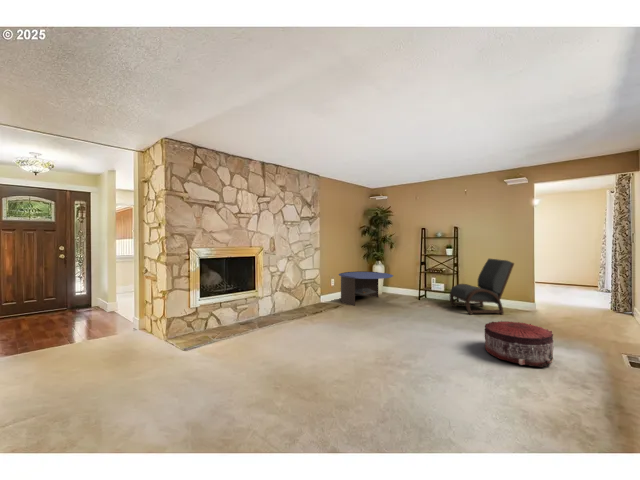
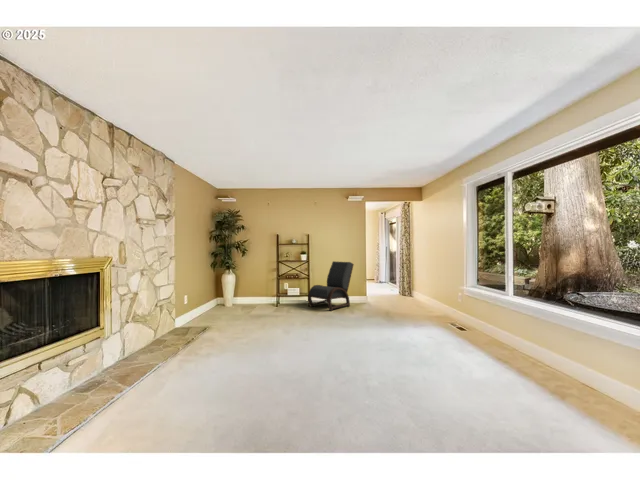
coffee table: present [339,271,393,306] -> none [196,282,261,324]
pouf: present [485,321,554,367] -> none [375,307,423,339]

